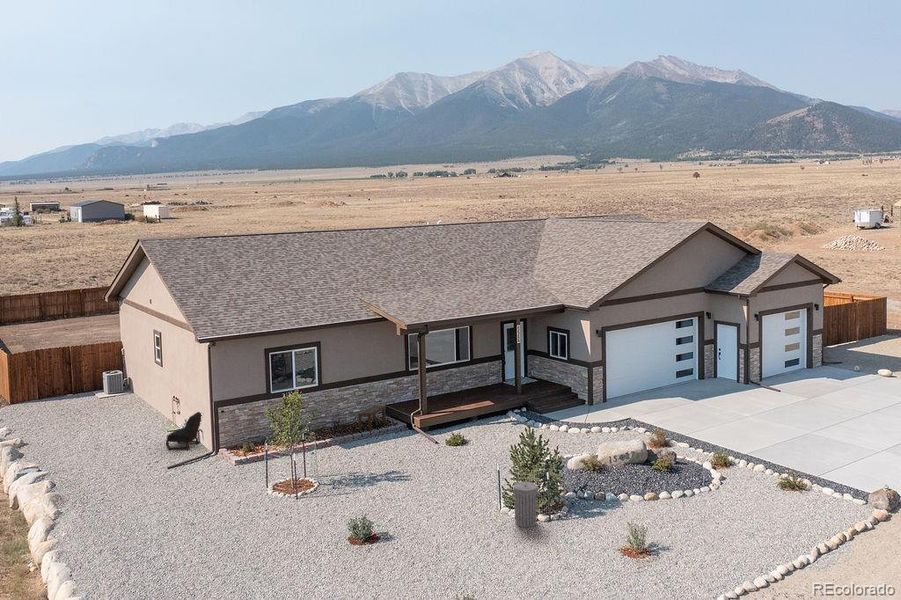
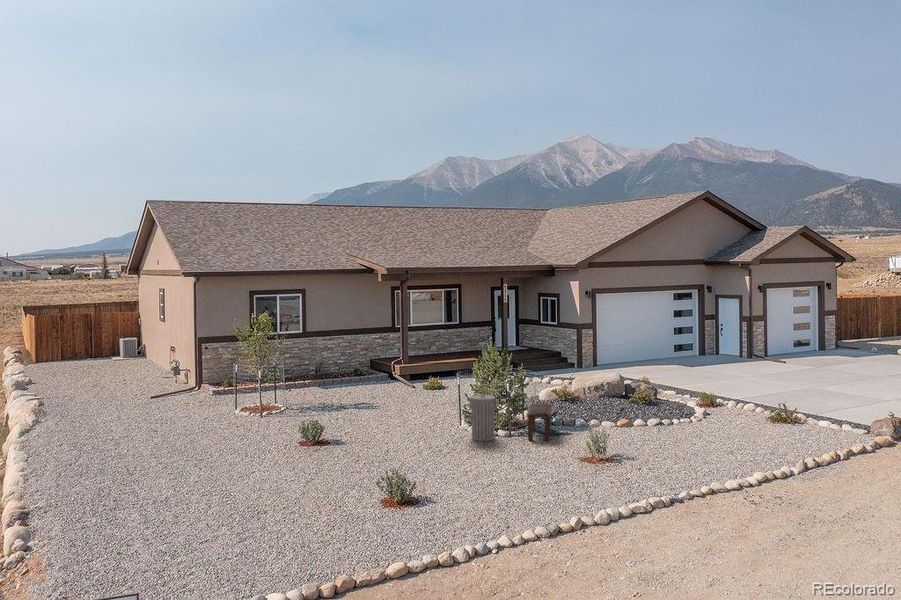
bench: present [358,405,386,431] -> present [527,404,552,440]
lounge chair: present [166,412,202,450] -> none [146,352,185,388]

